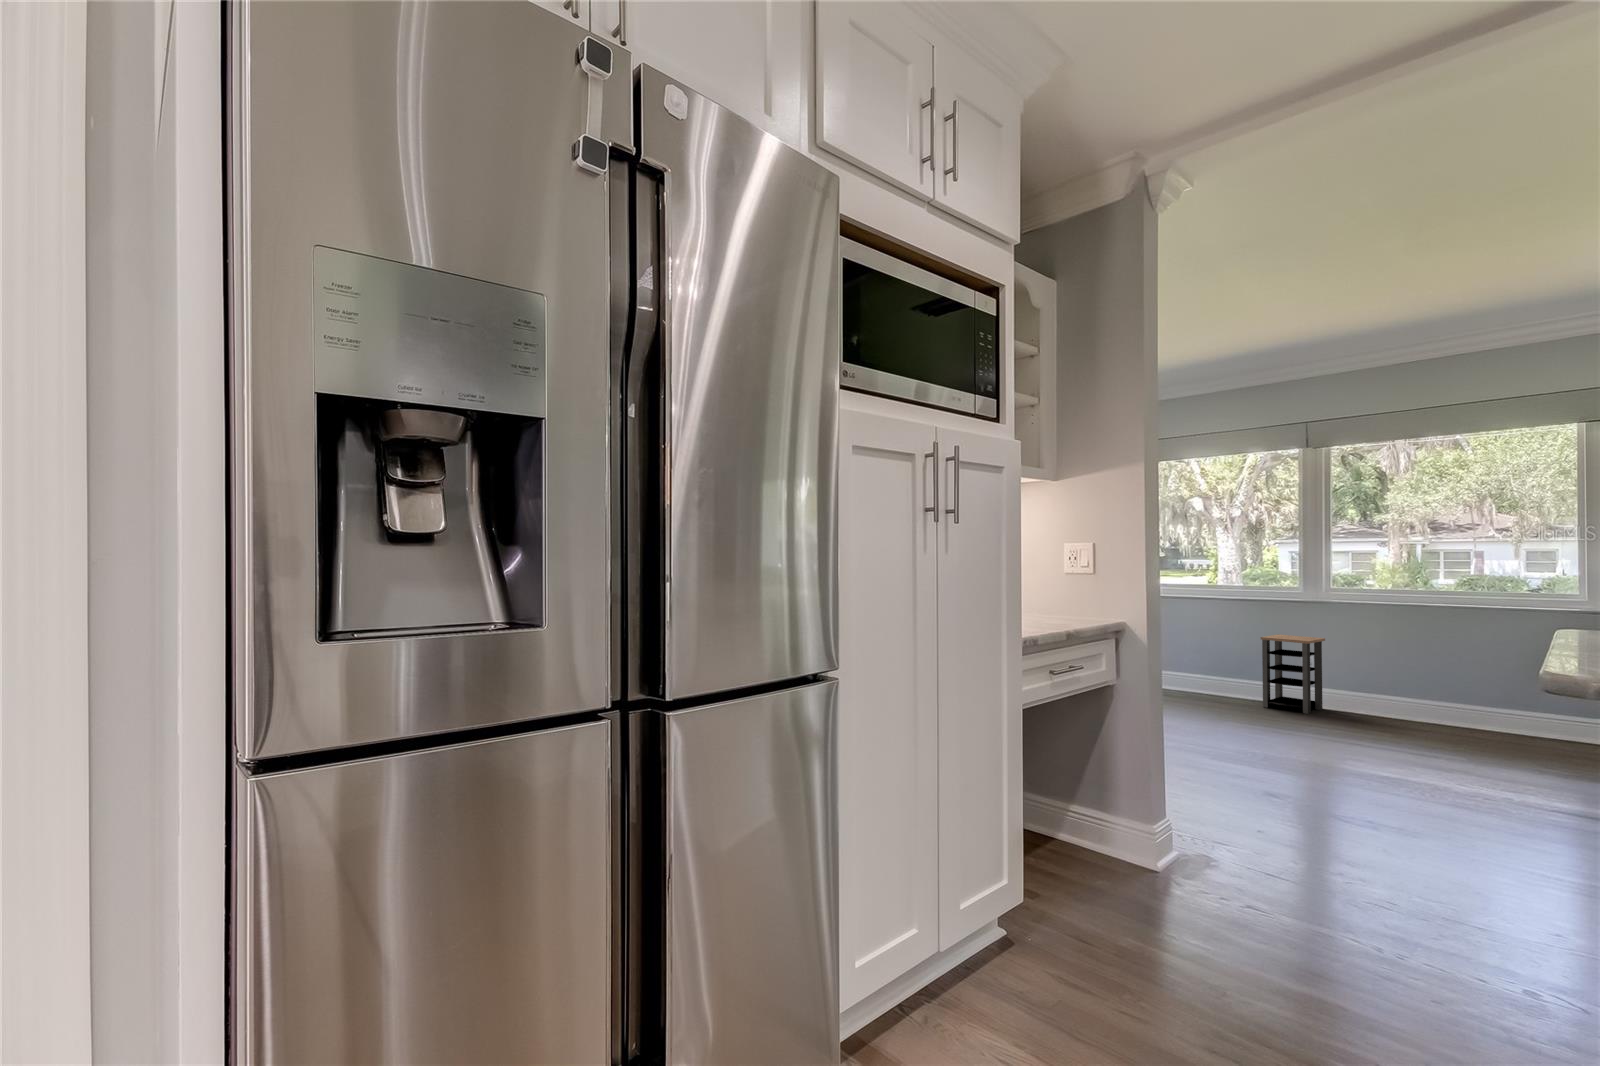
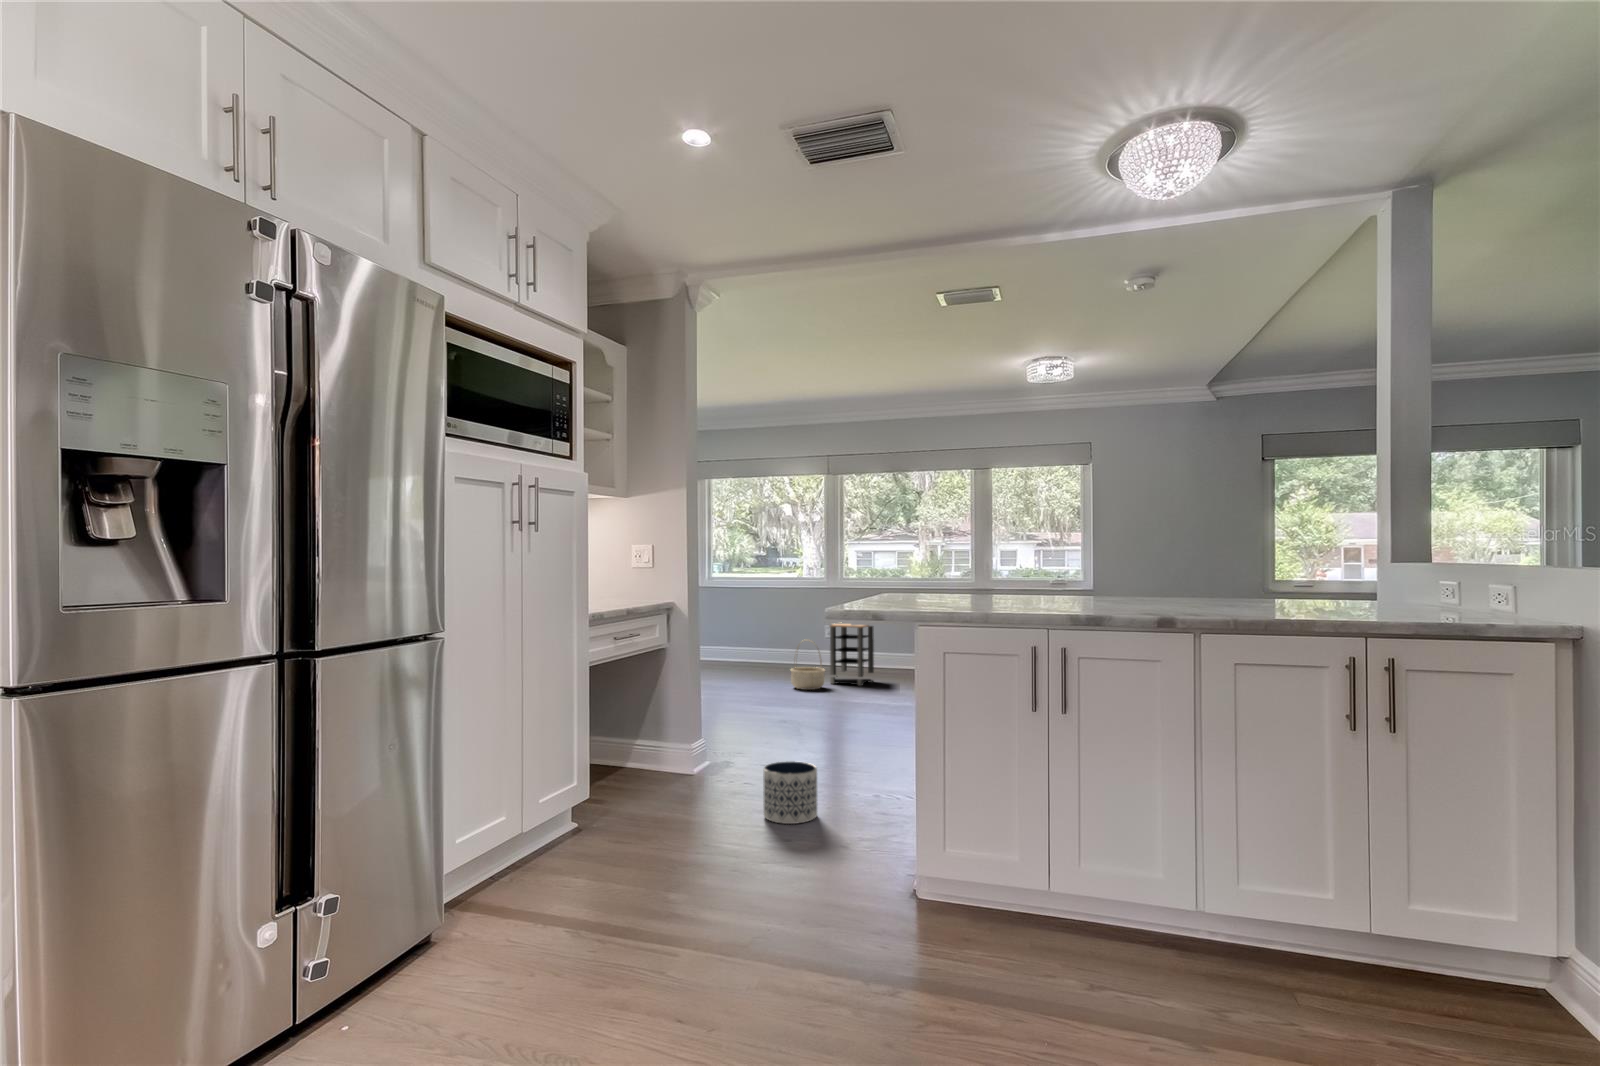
basket: none [1211,653,1259,714] -> present [791,639,825,690]
planter: none [1282,865,1384,979] -> present [763,761,817,824]

